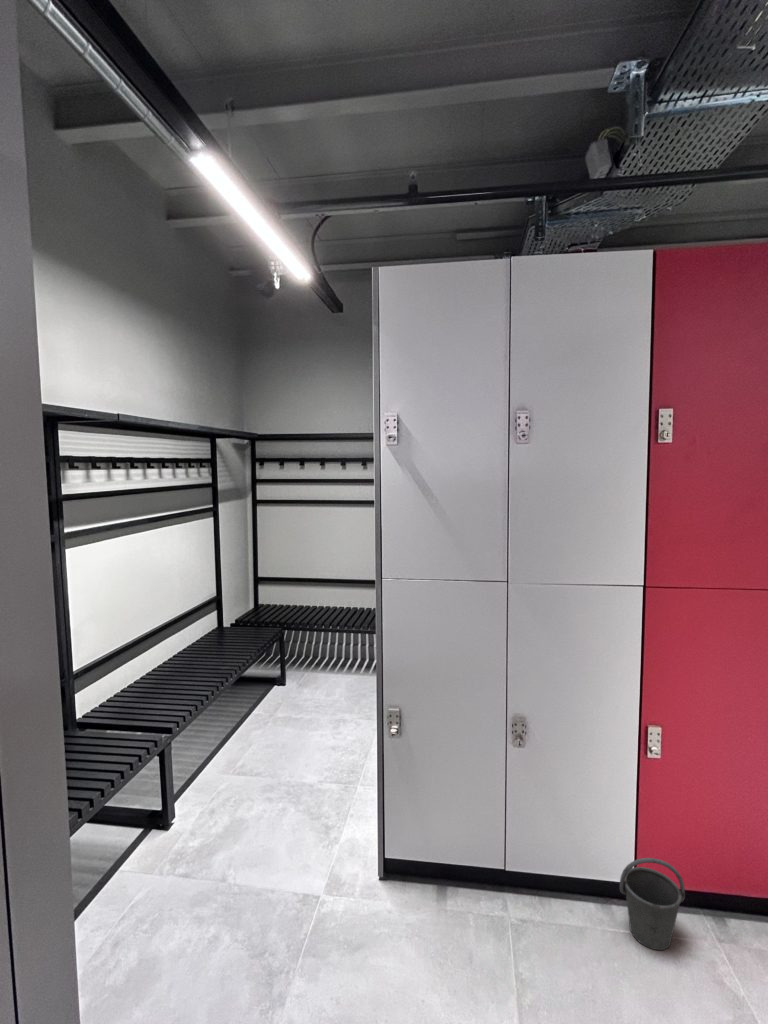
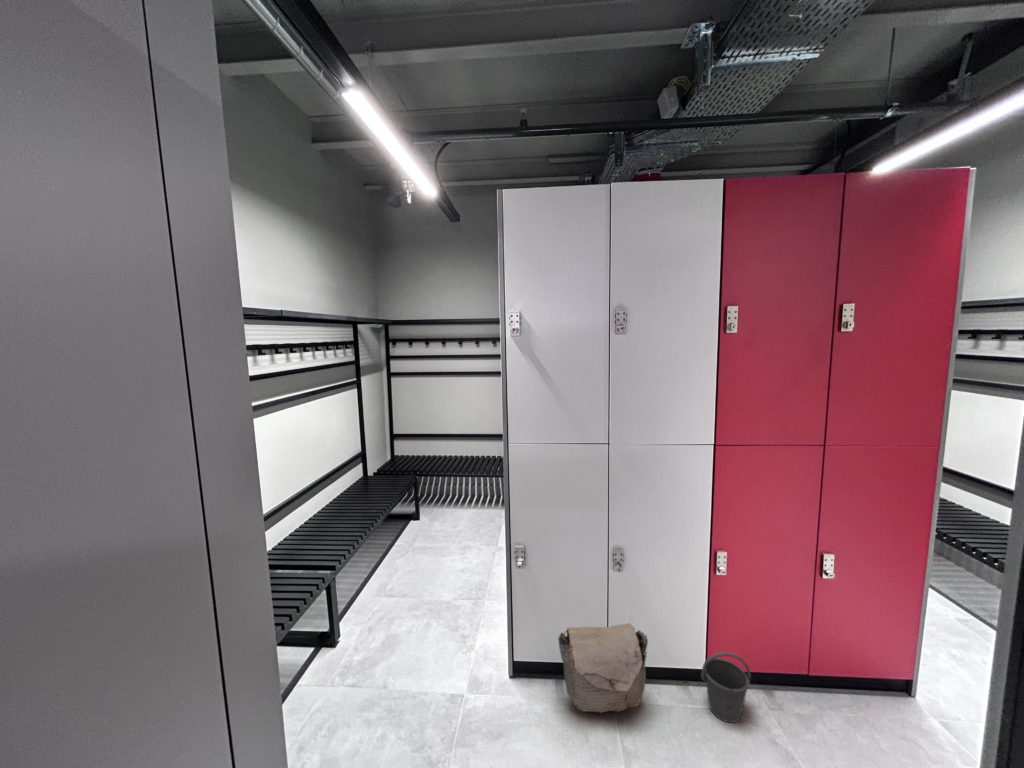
bag: none [435,813,549,925] -> present [558,623,648,713]

